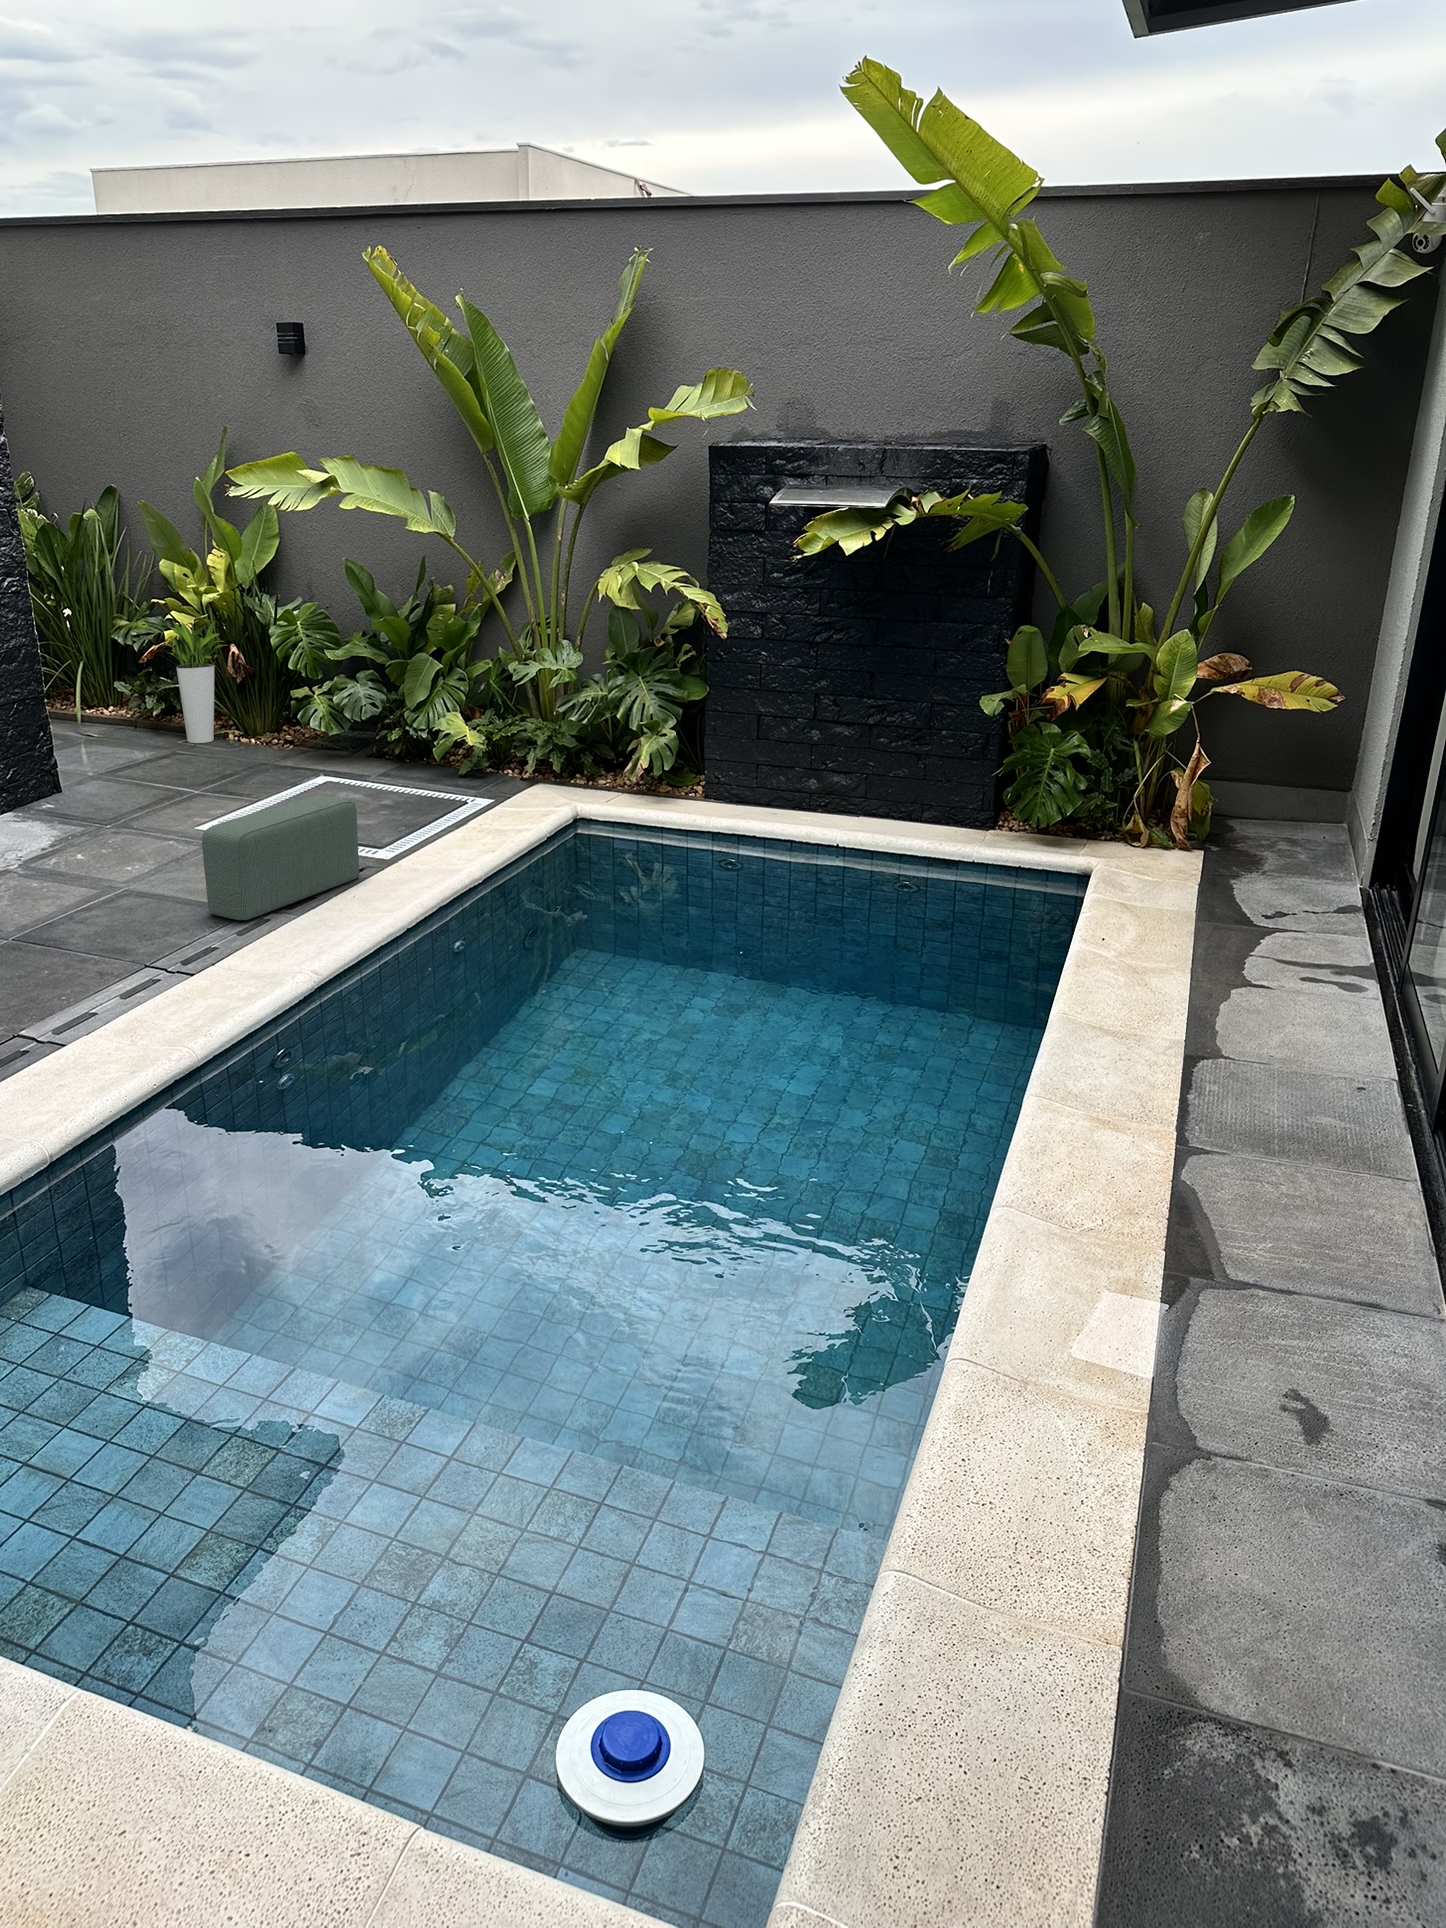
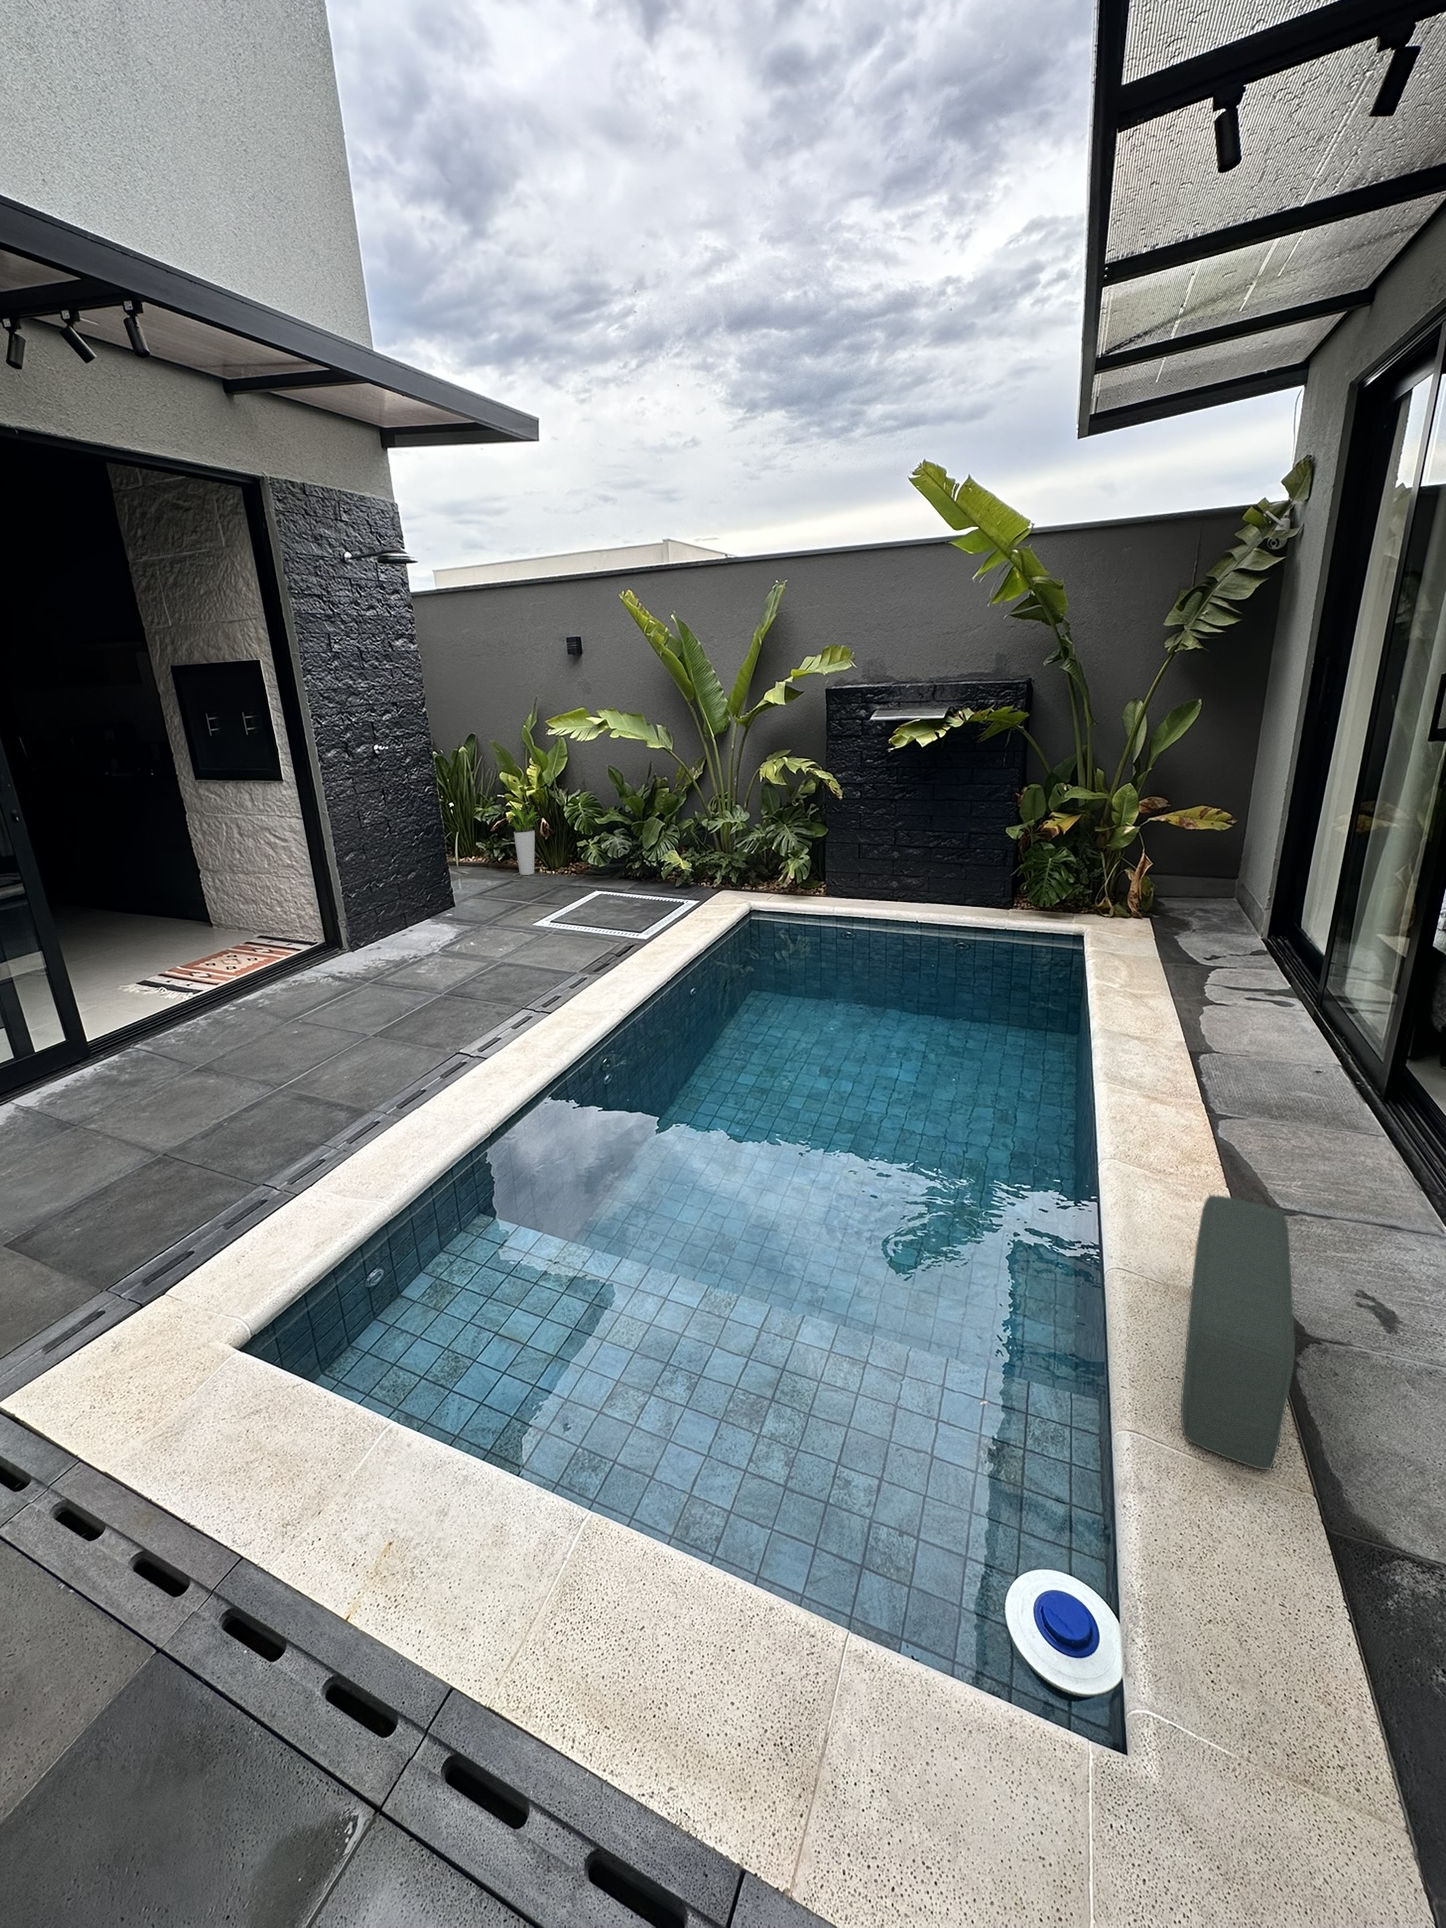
pouf: present [202,795,359,920] -> present [1181,1195,1295,1470]

